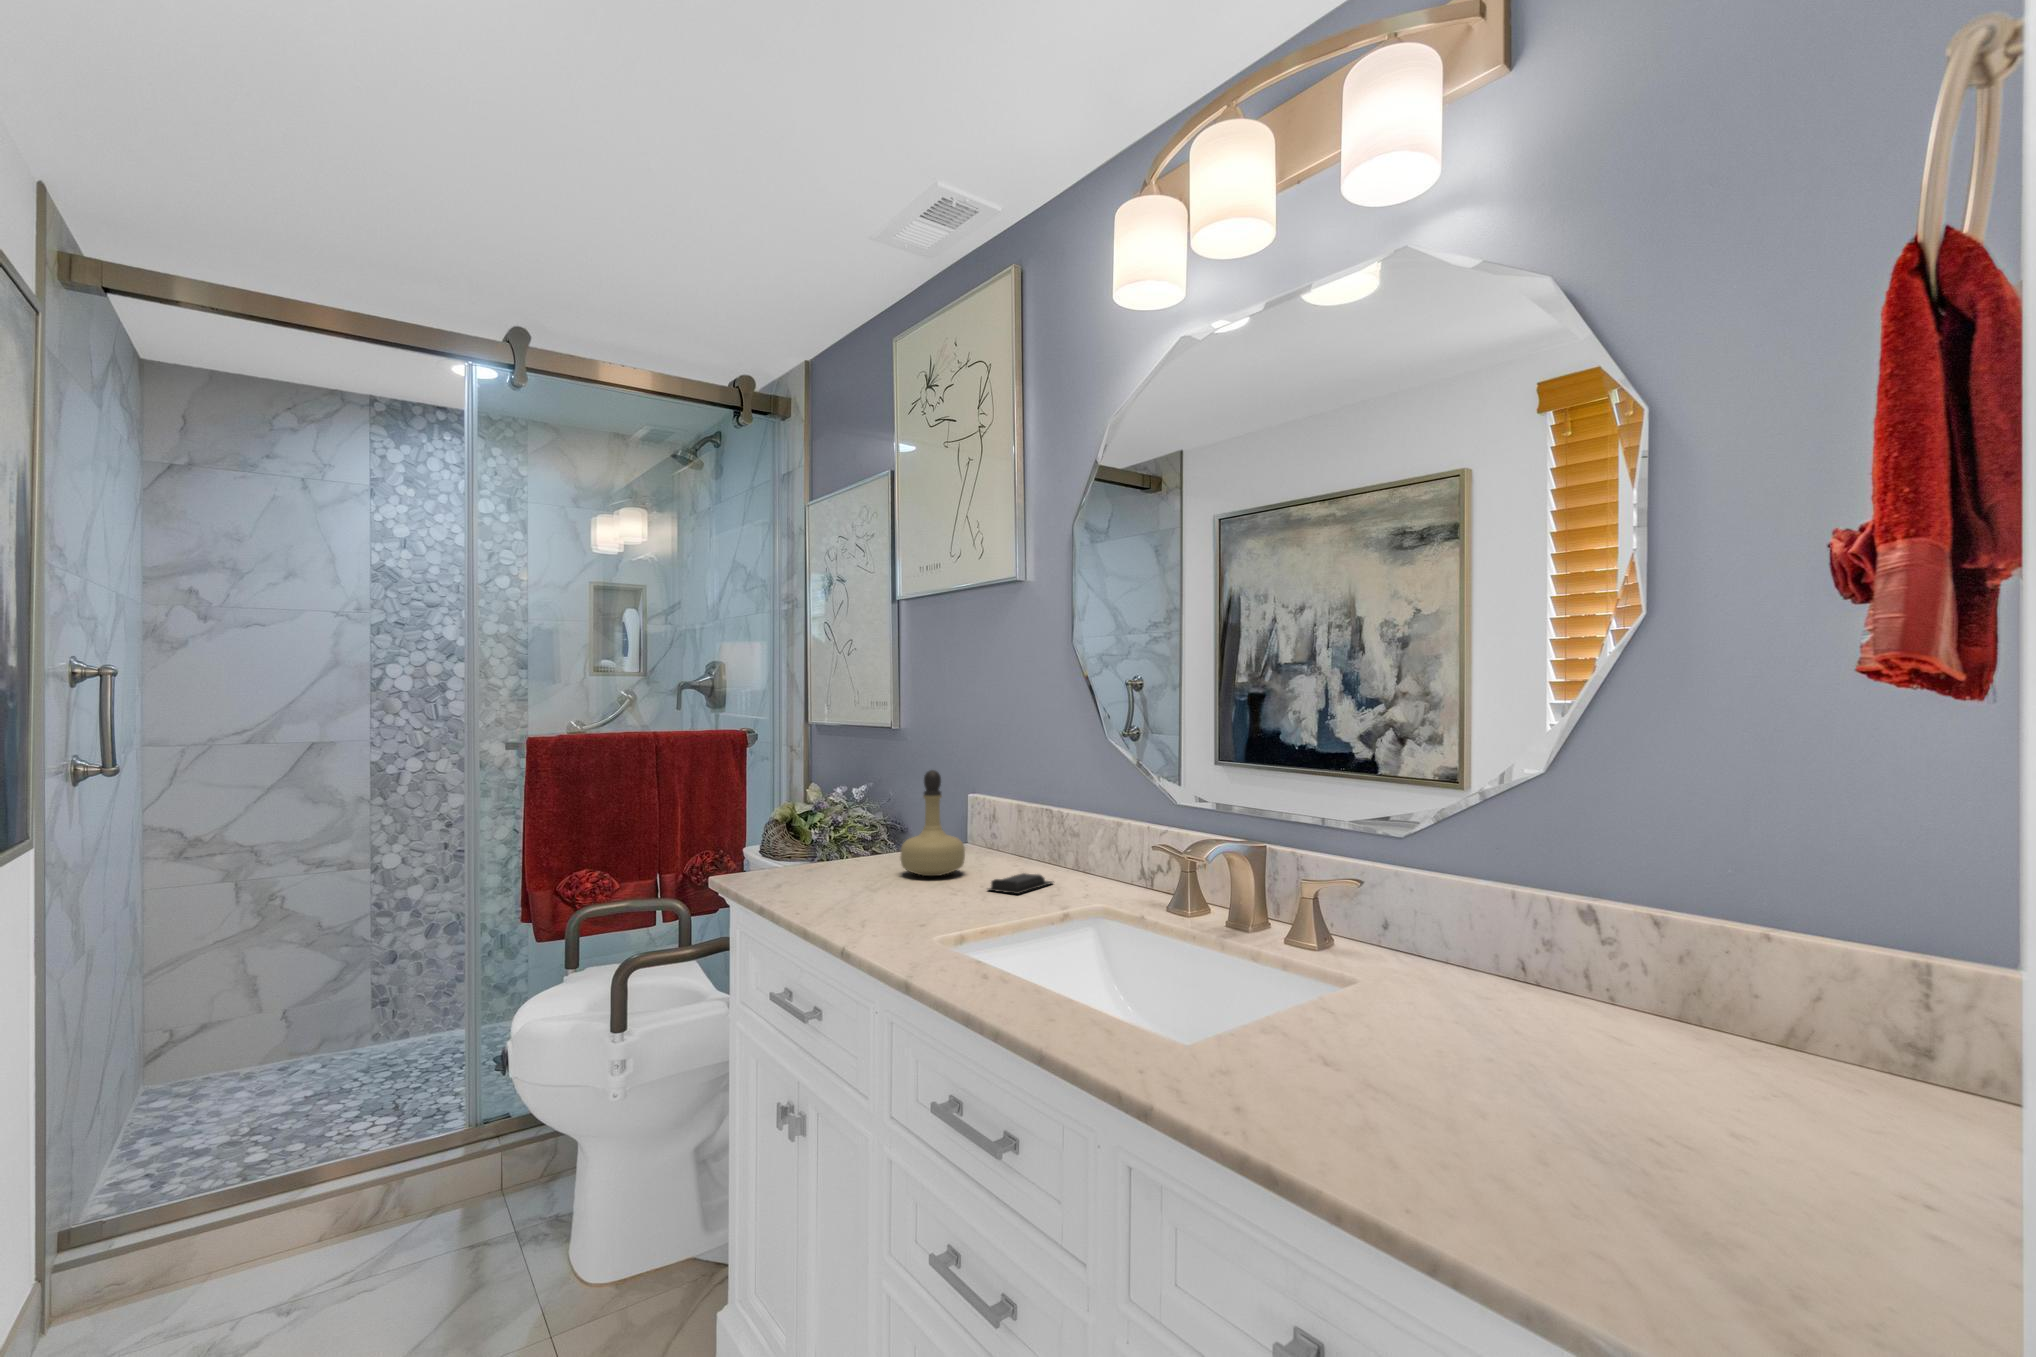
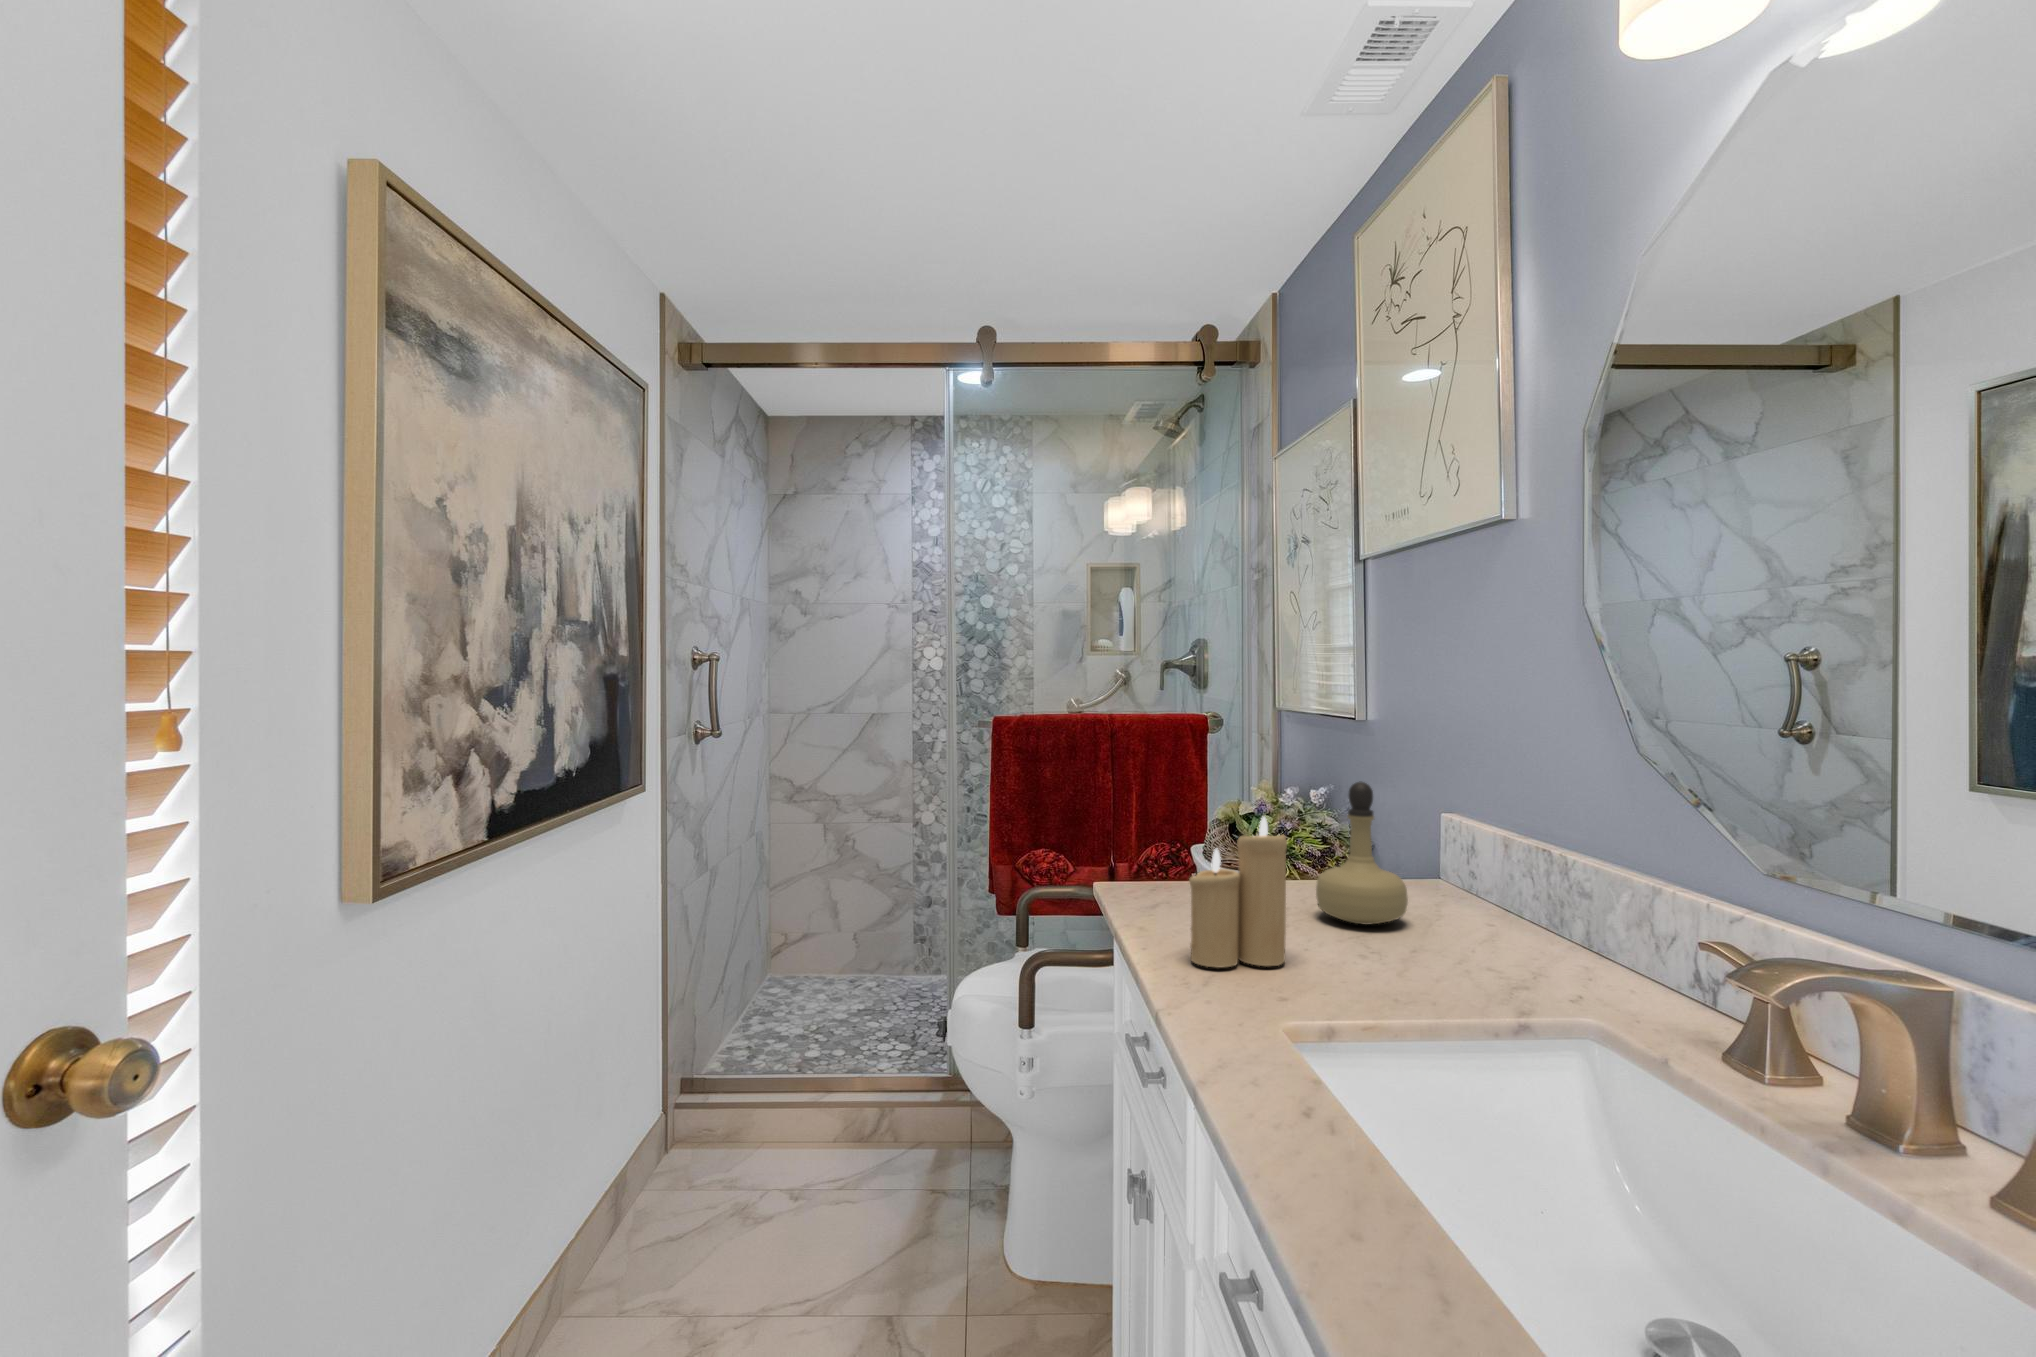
candle: none [831,795,901,912] -> present [1189,817,1287,968]
soap bar: present [988,873,1053,894] -> none [1423,942,1540,977]

